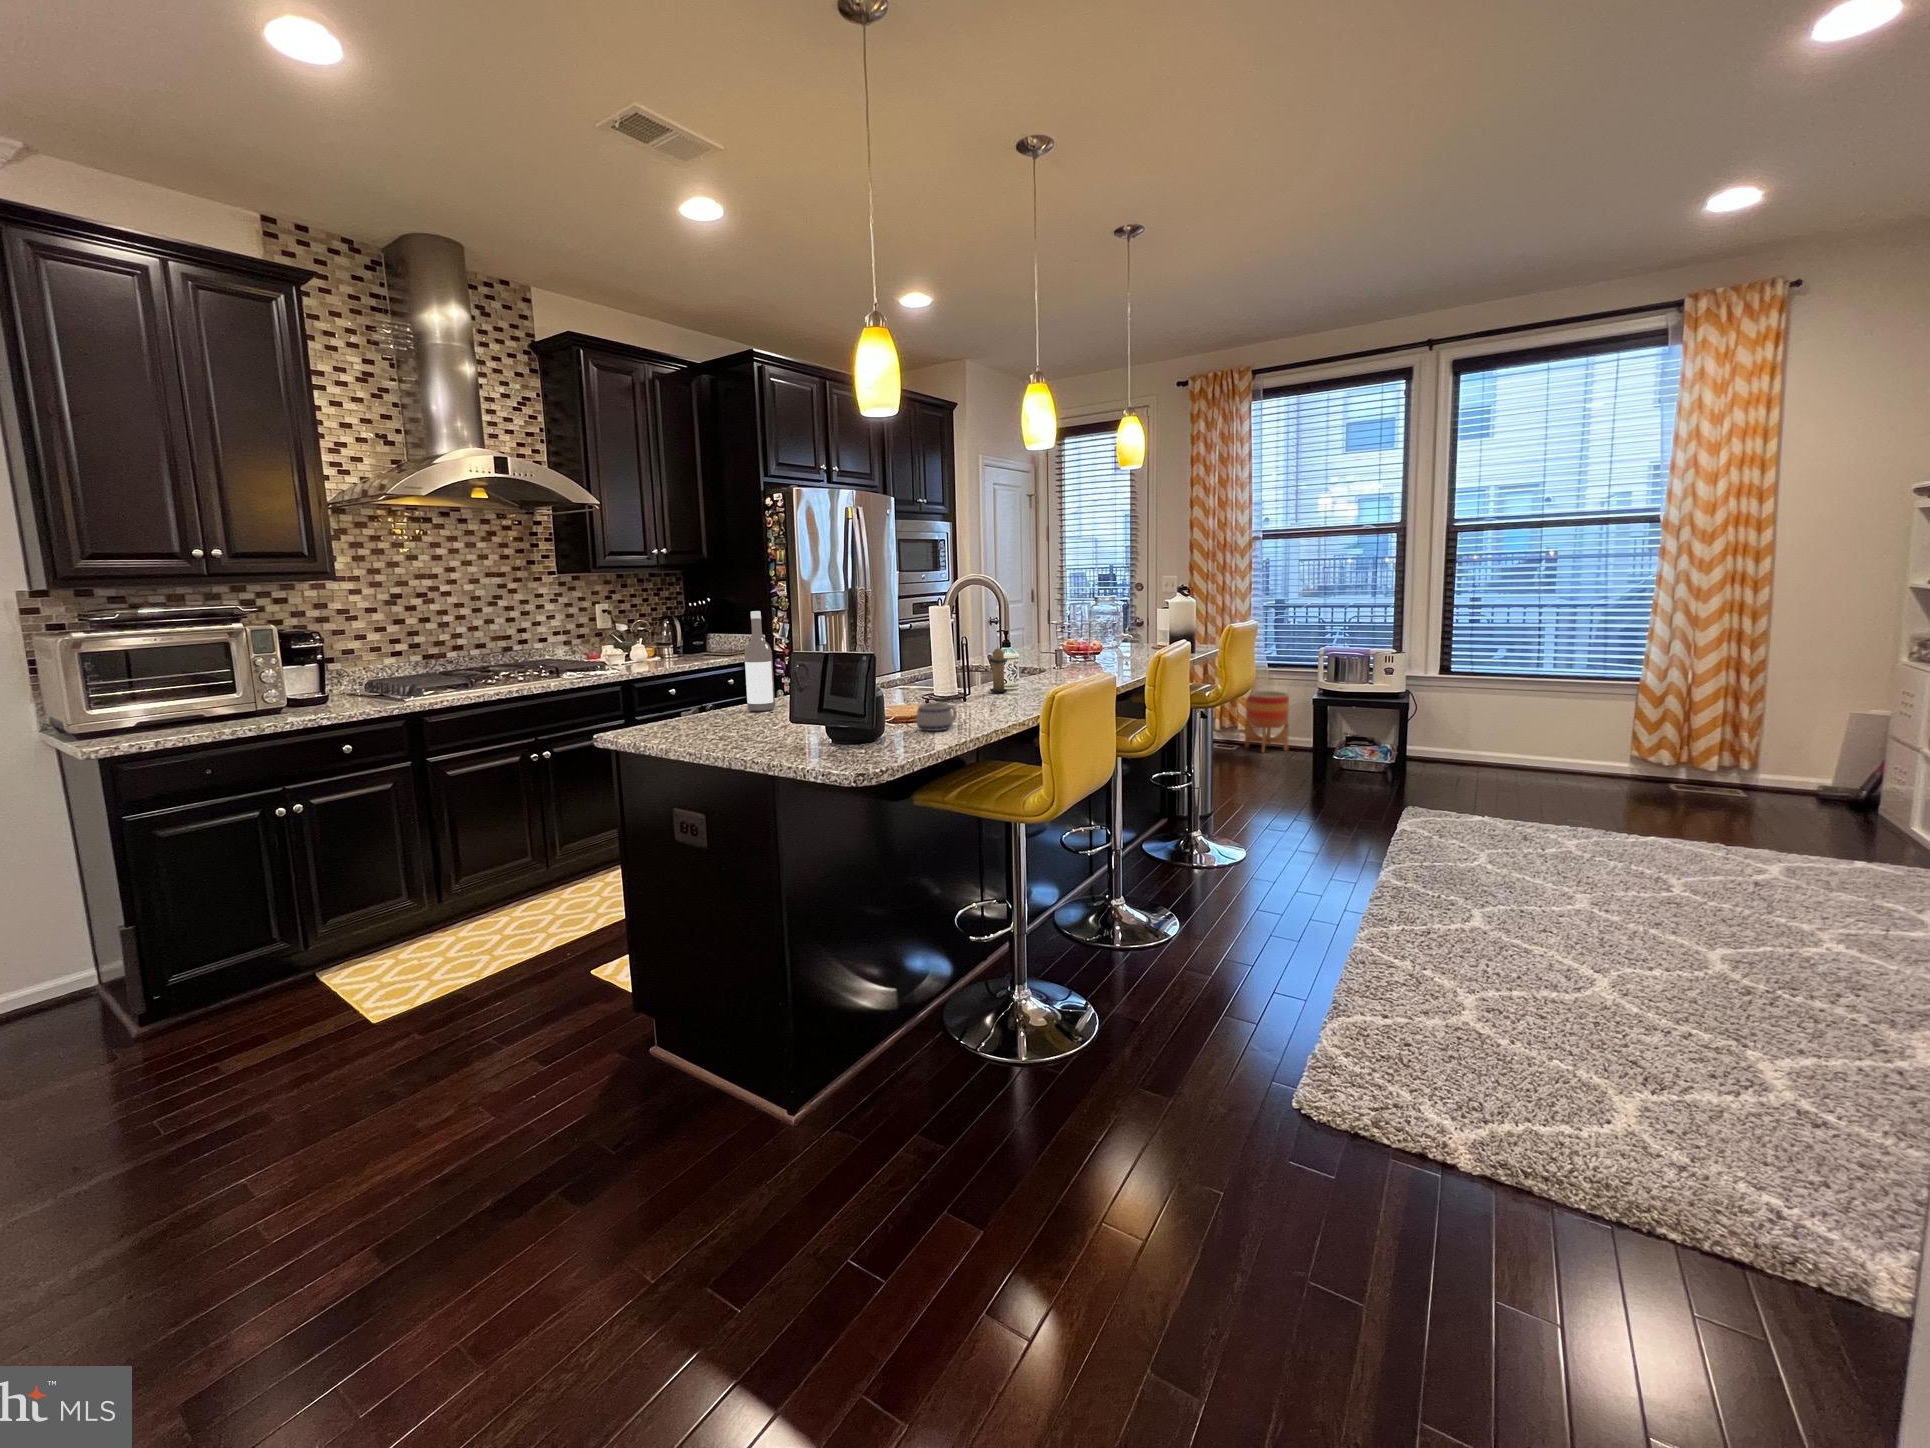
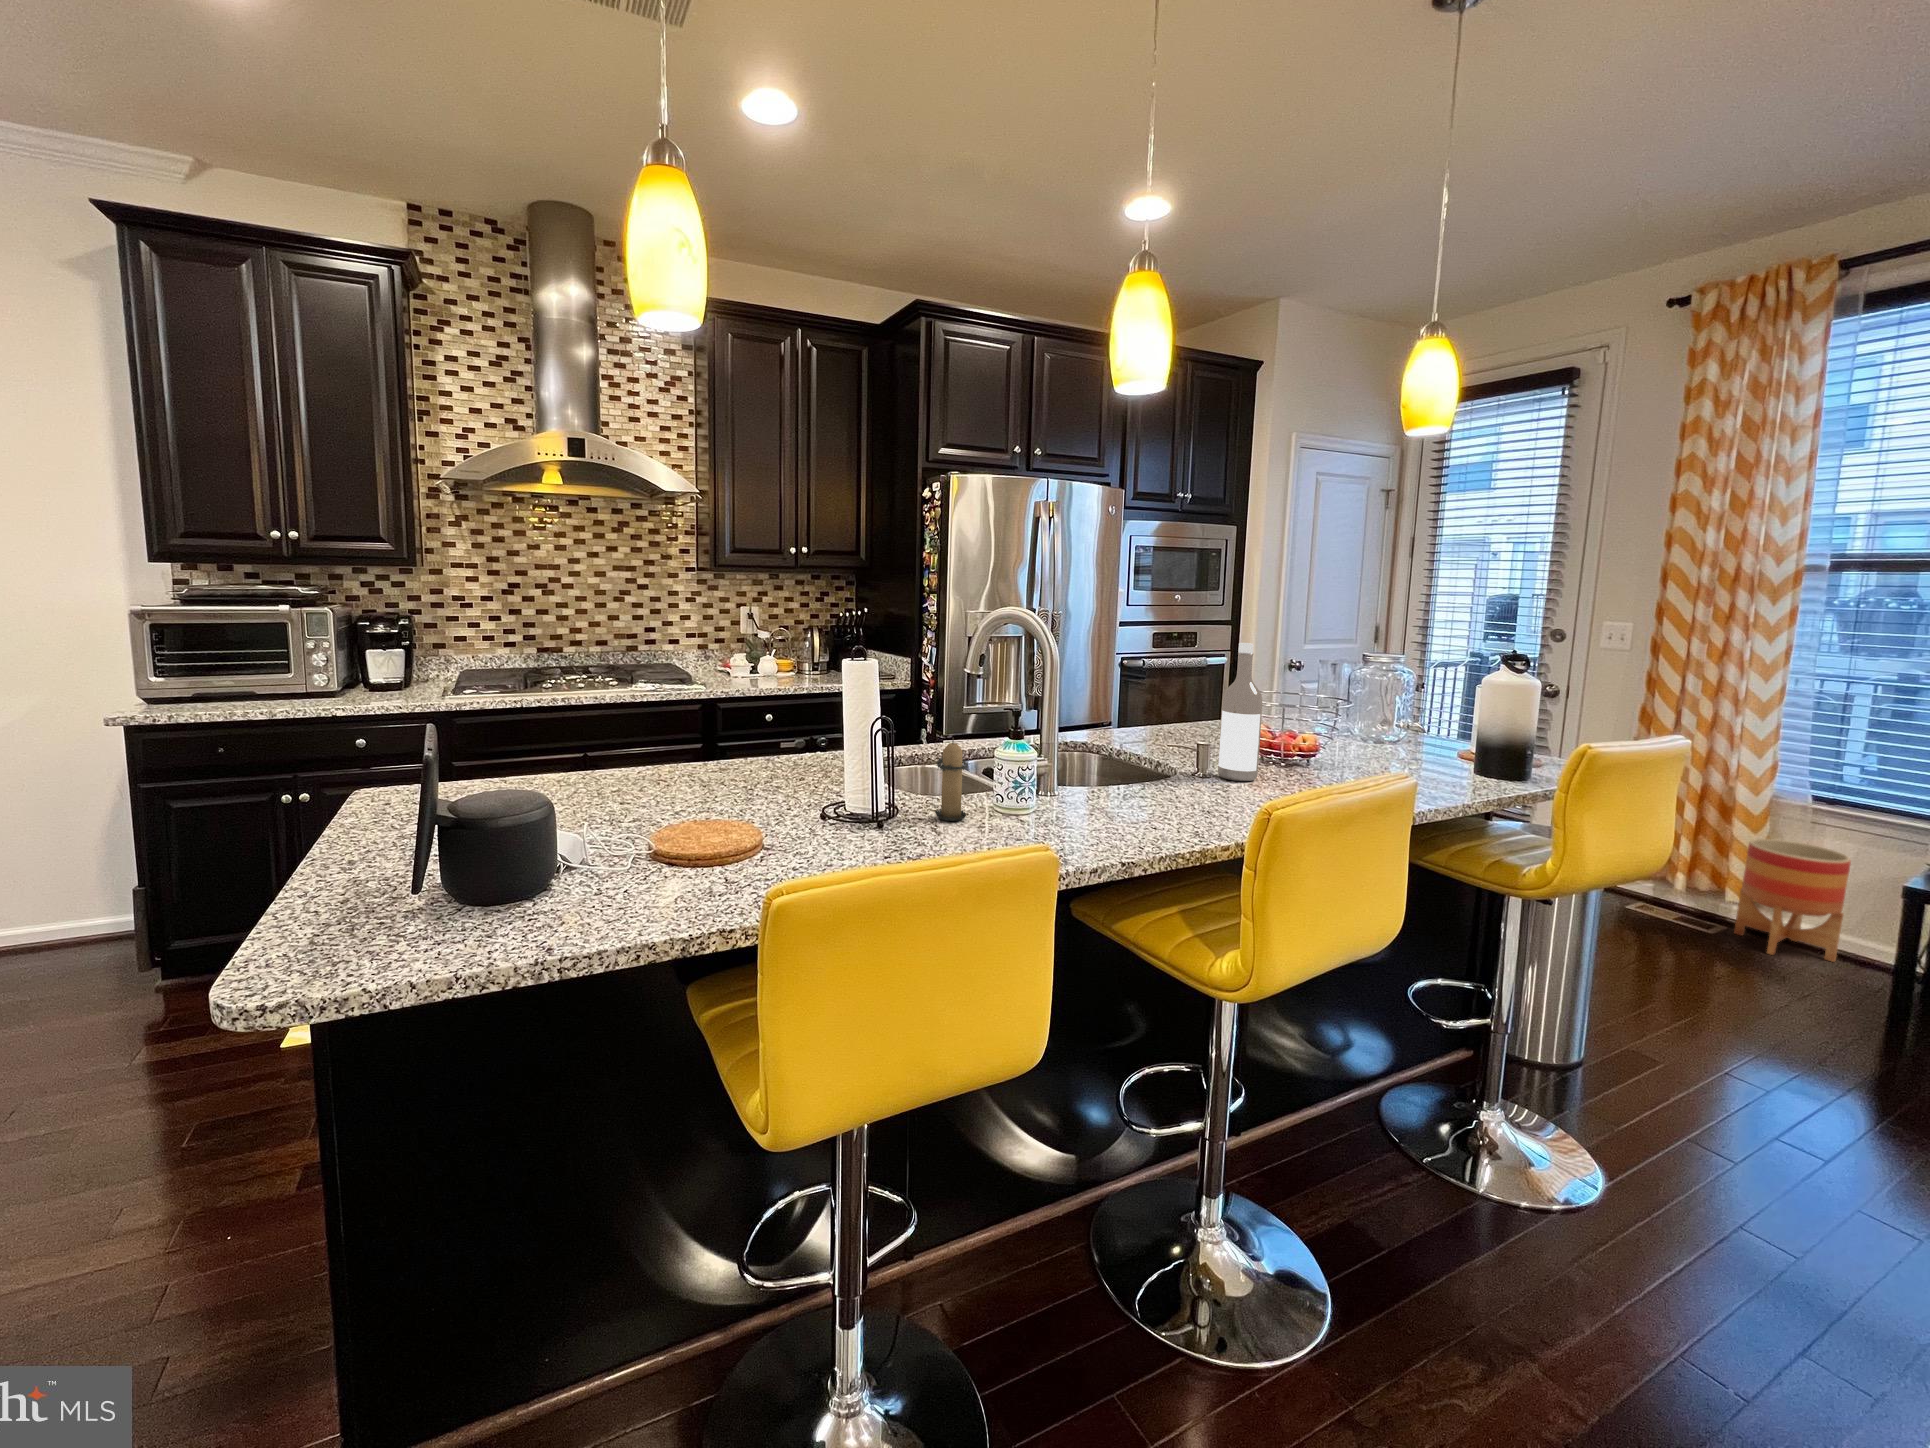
wine bottle: present [745,611,775,711] -> present [1218,643,1262,781]
mug: present [916,703,957,731] -> none [595,844,685,904]

